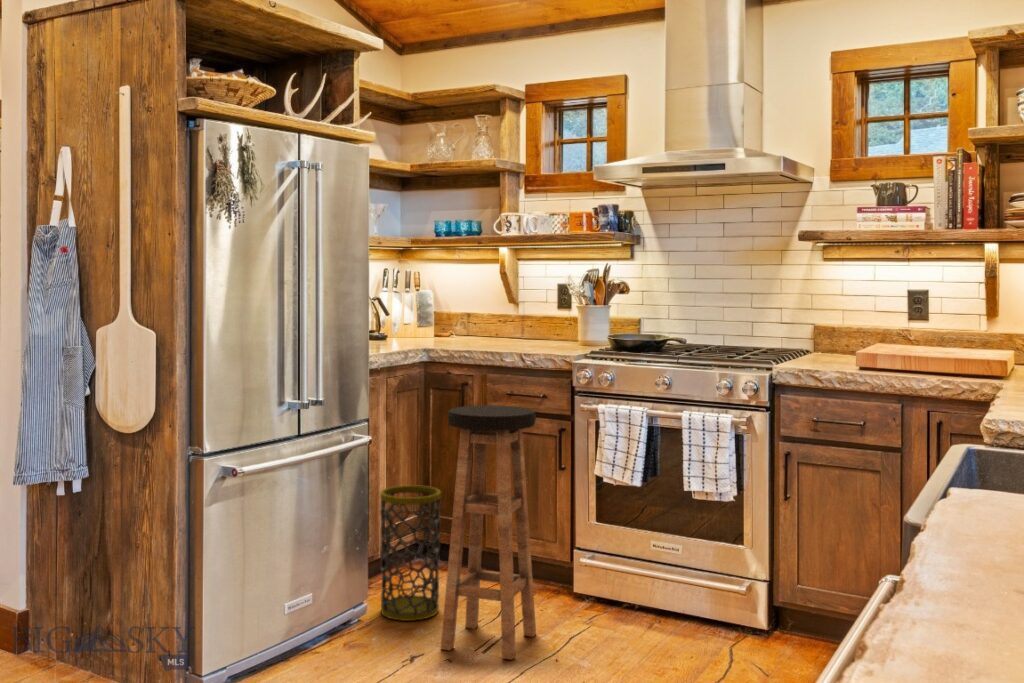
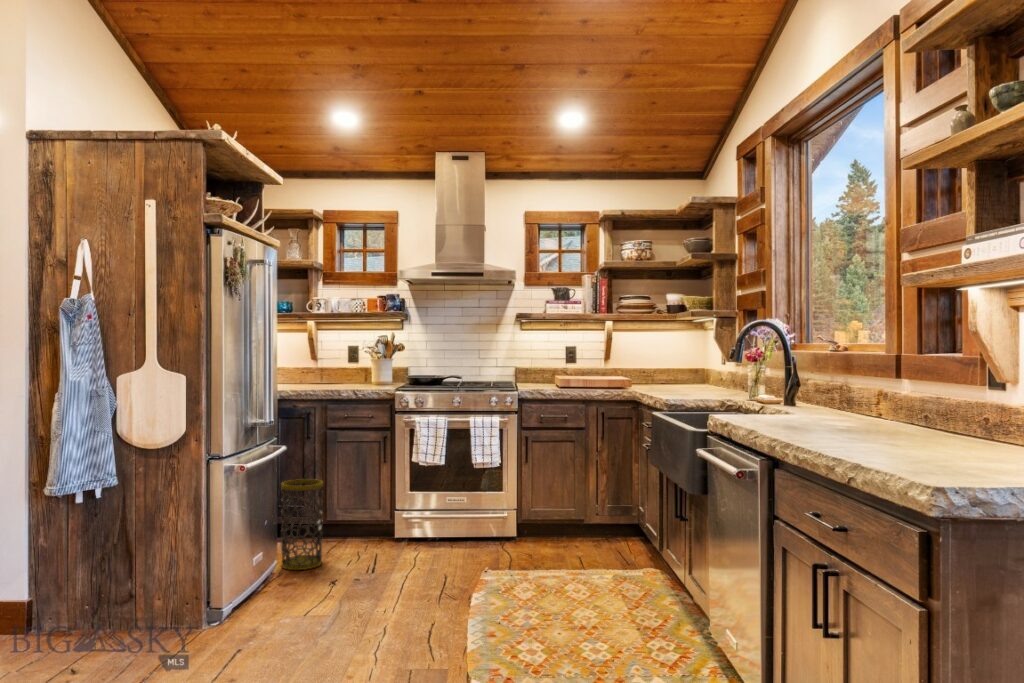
bar stool: present [441,405,536,660] -> none [344,420,400,579]

